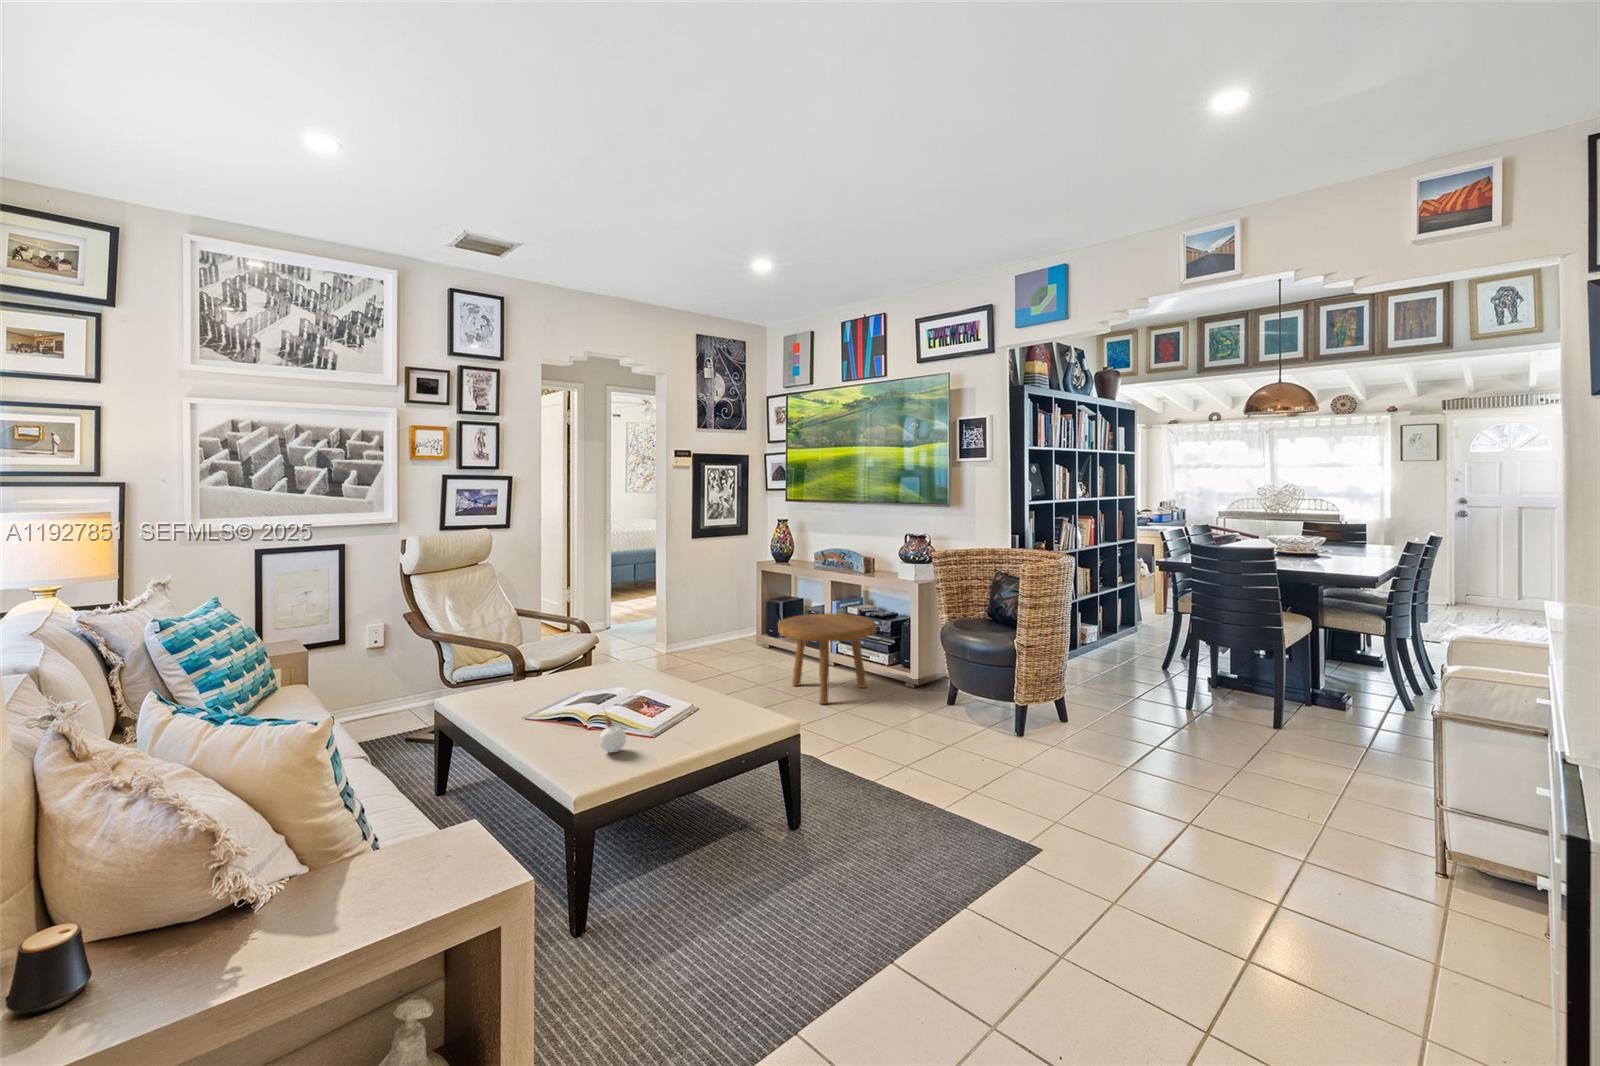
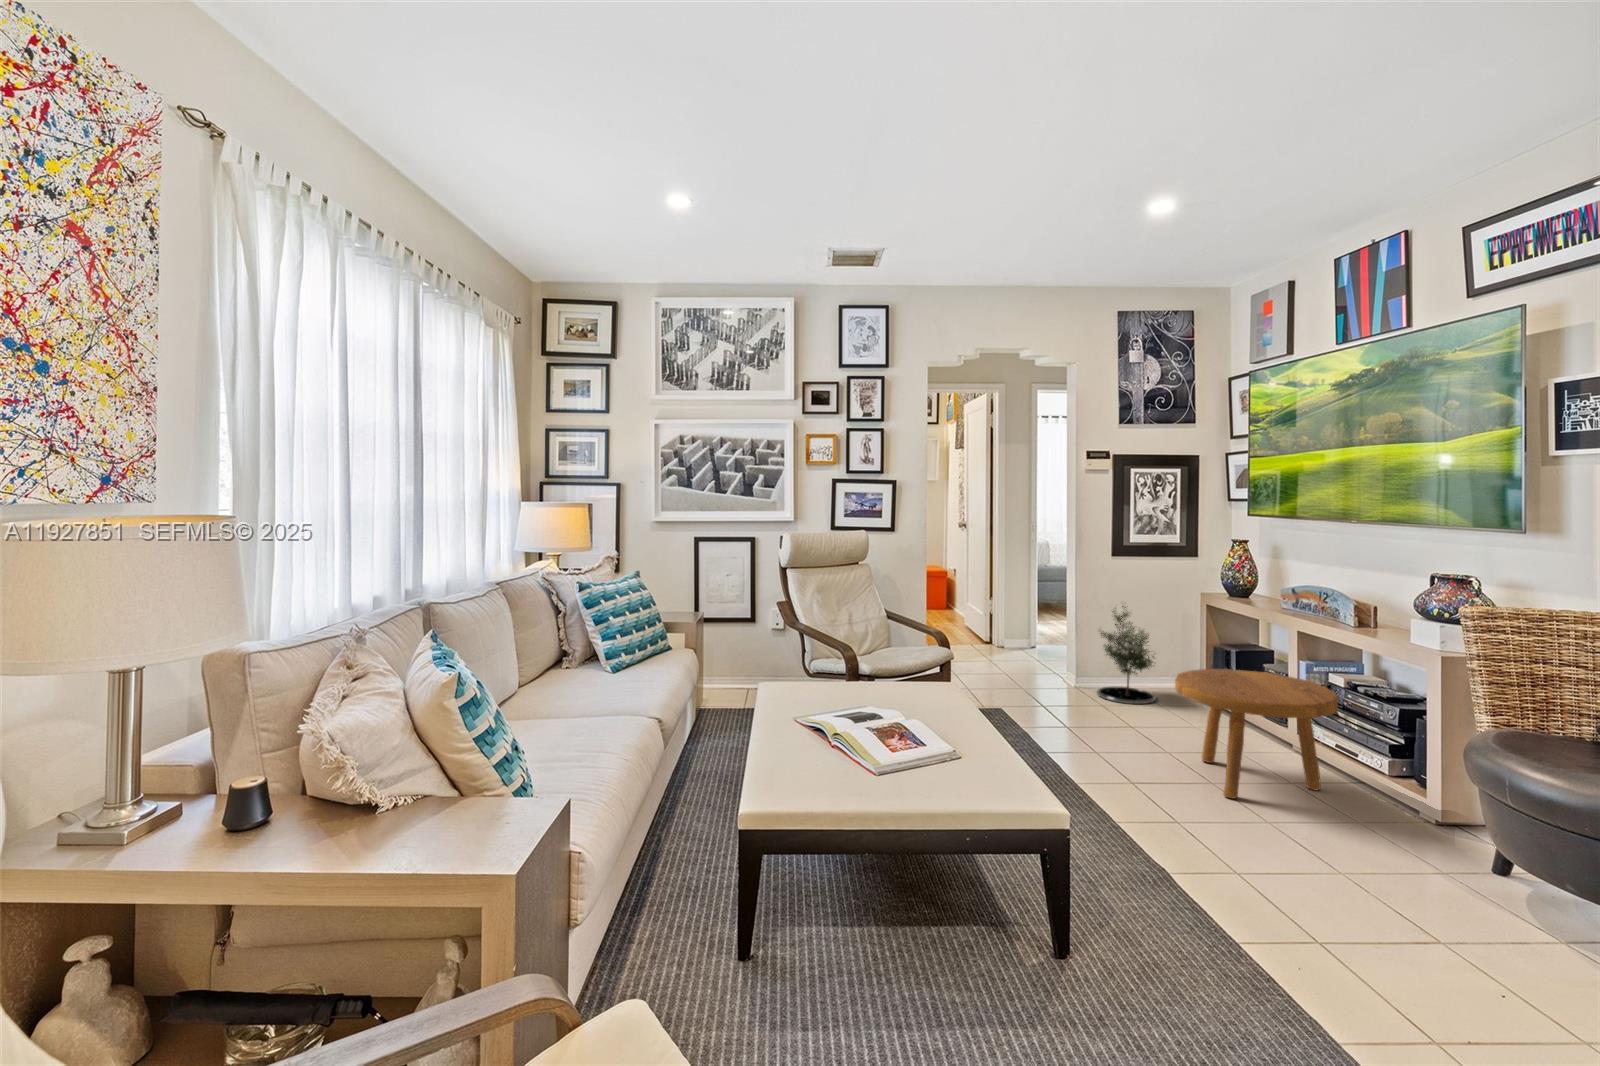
potted tree: none [690,575,738,658] -> present [1097,606,1156,704]
candle: present [599,714,626,753] -> none [805,732,833,787]

